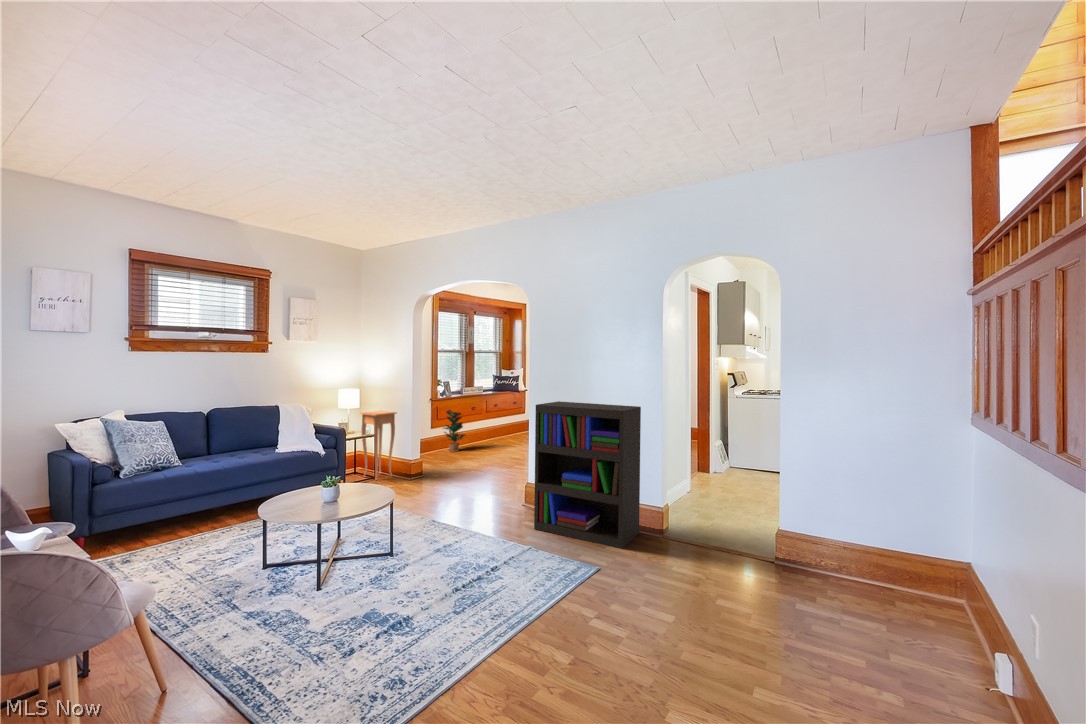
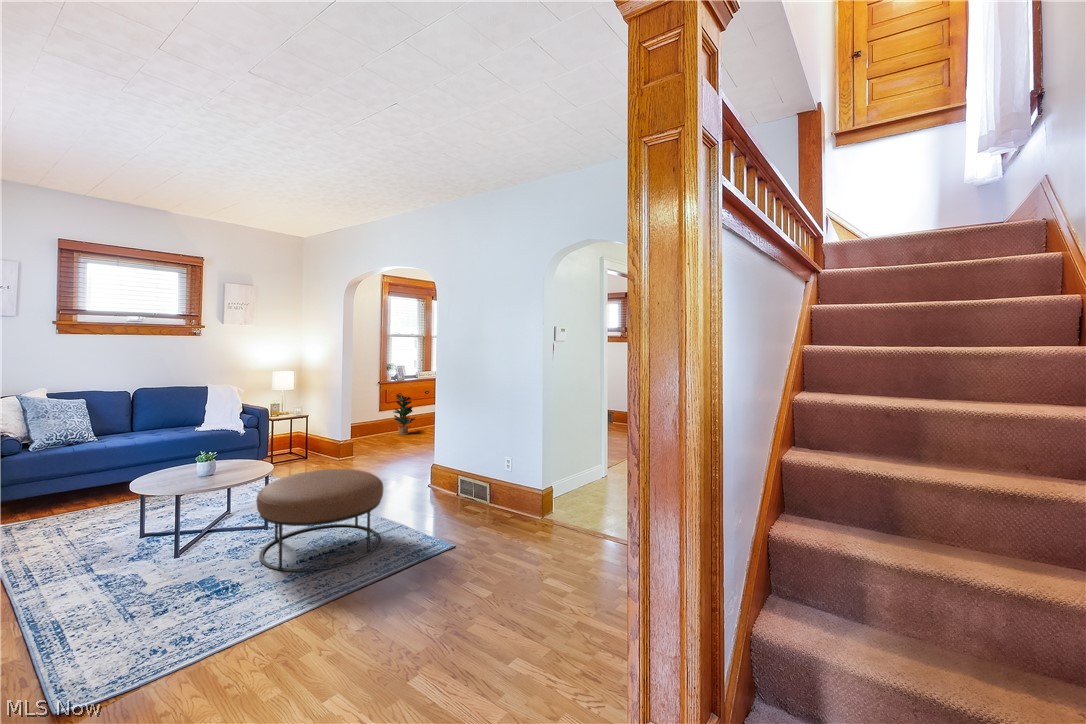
bookshelf: present [534,401,641,549] -> none [420,387,522,530]
side table: present [360,411,397,480] -> none [294,393,330,460]
ottoman: none [402,489,525,602] -> present [256,469,383,572]

